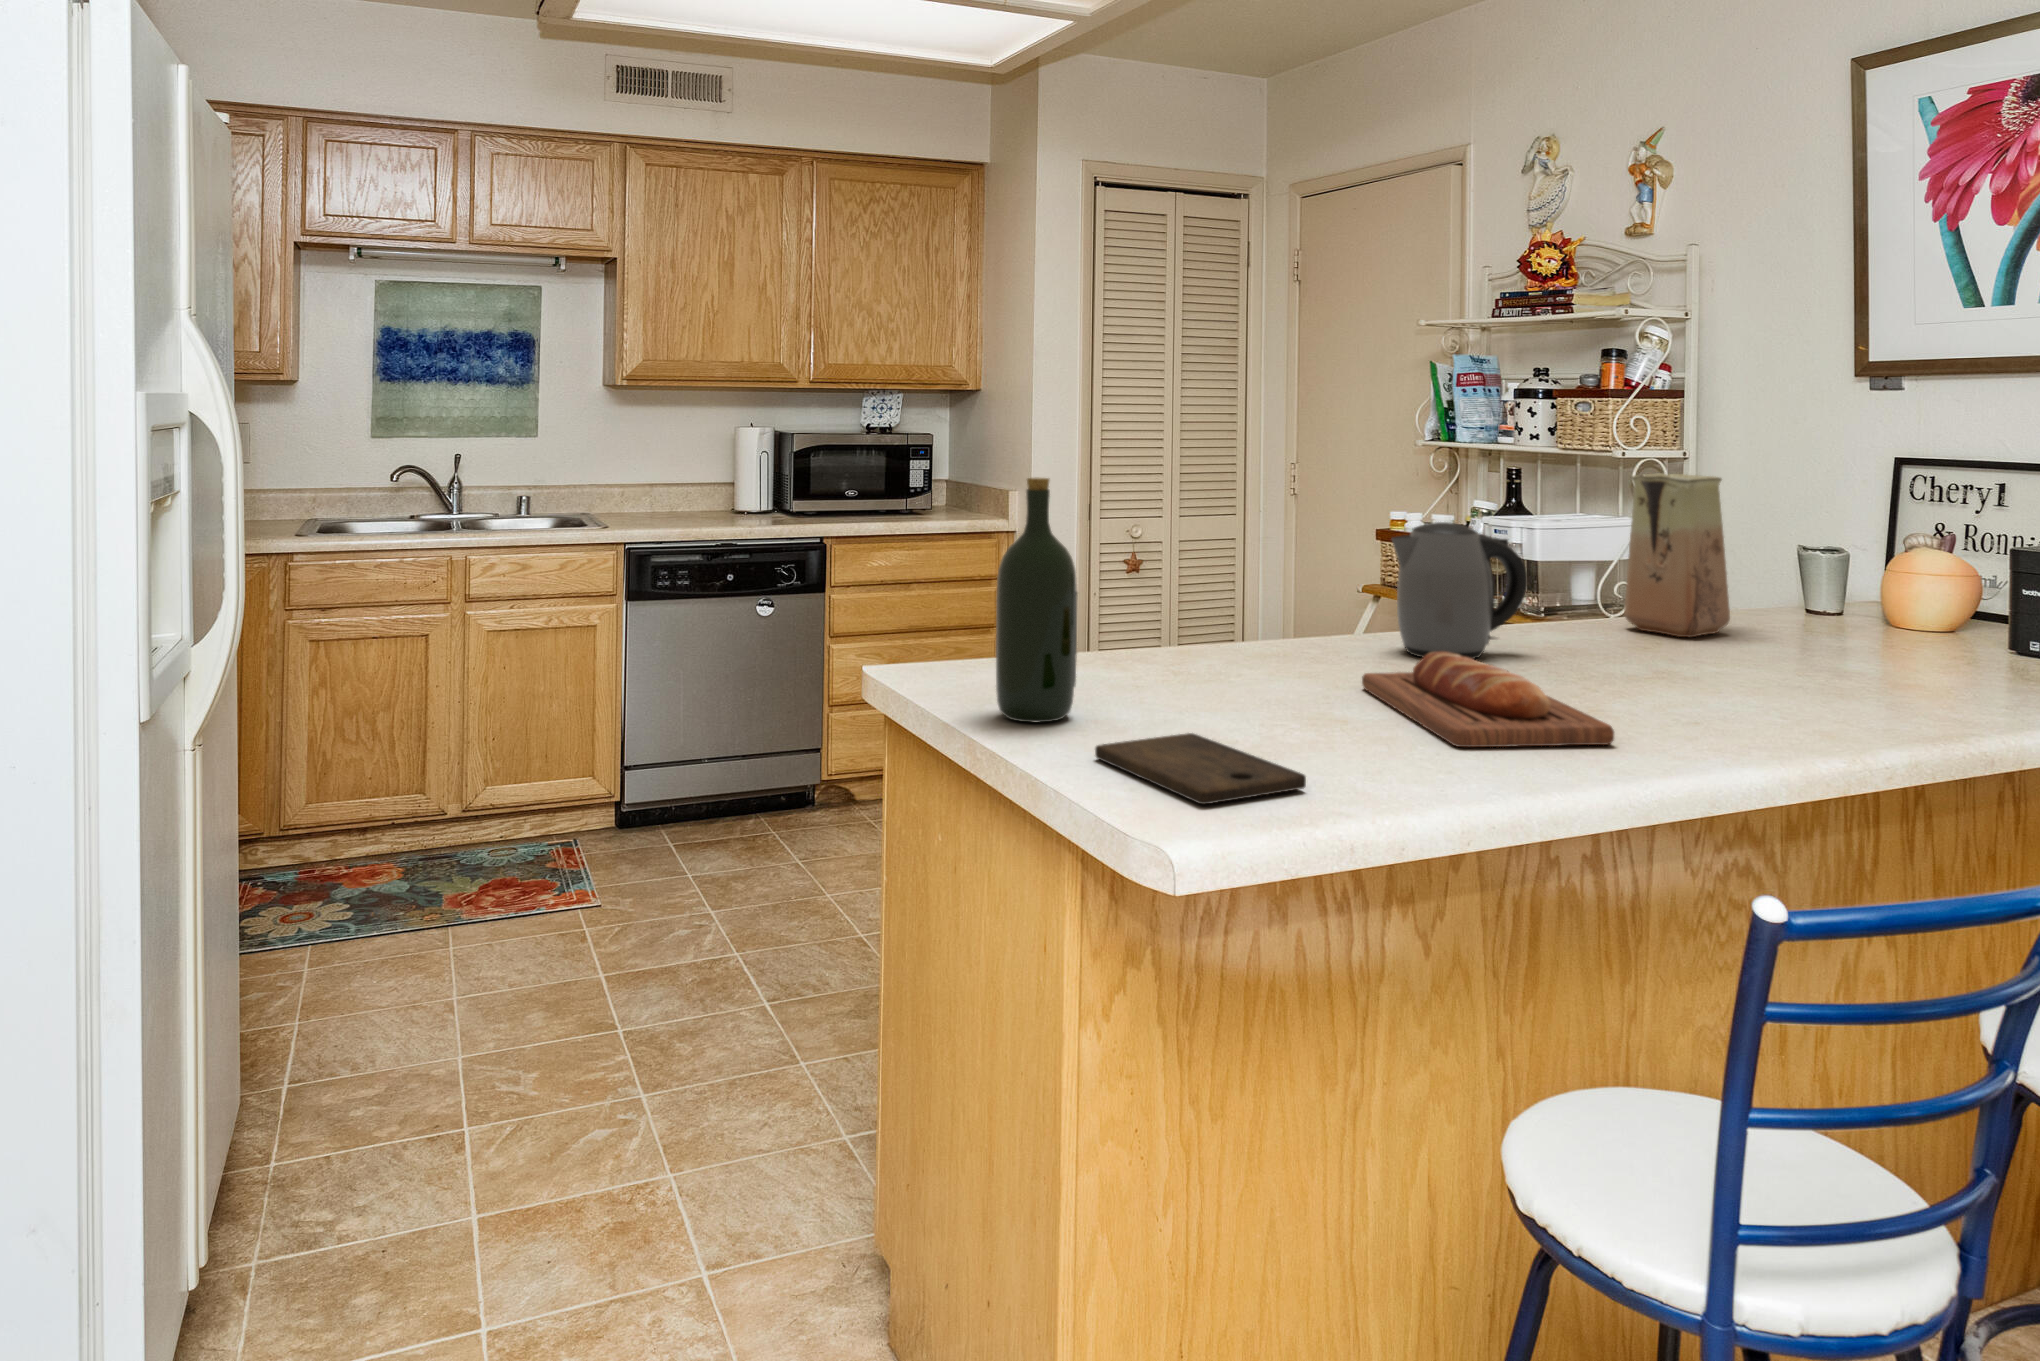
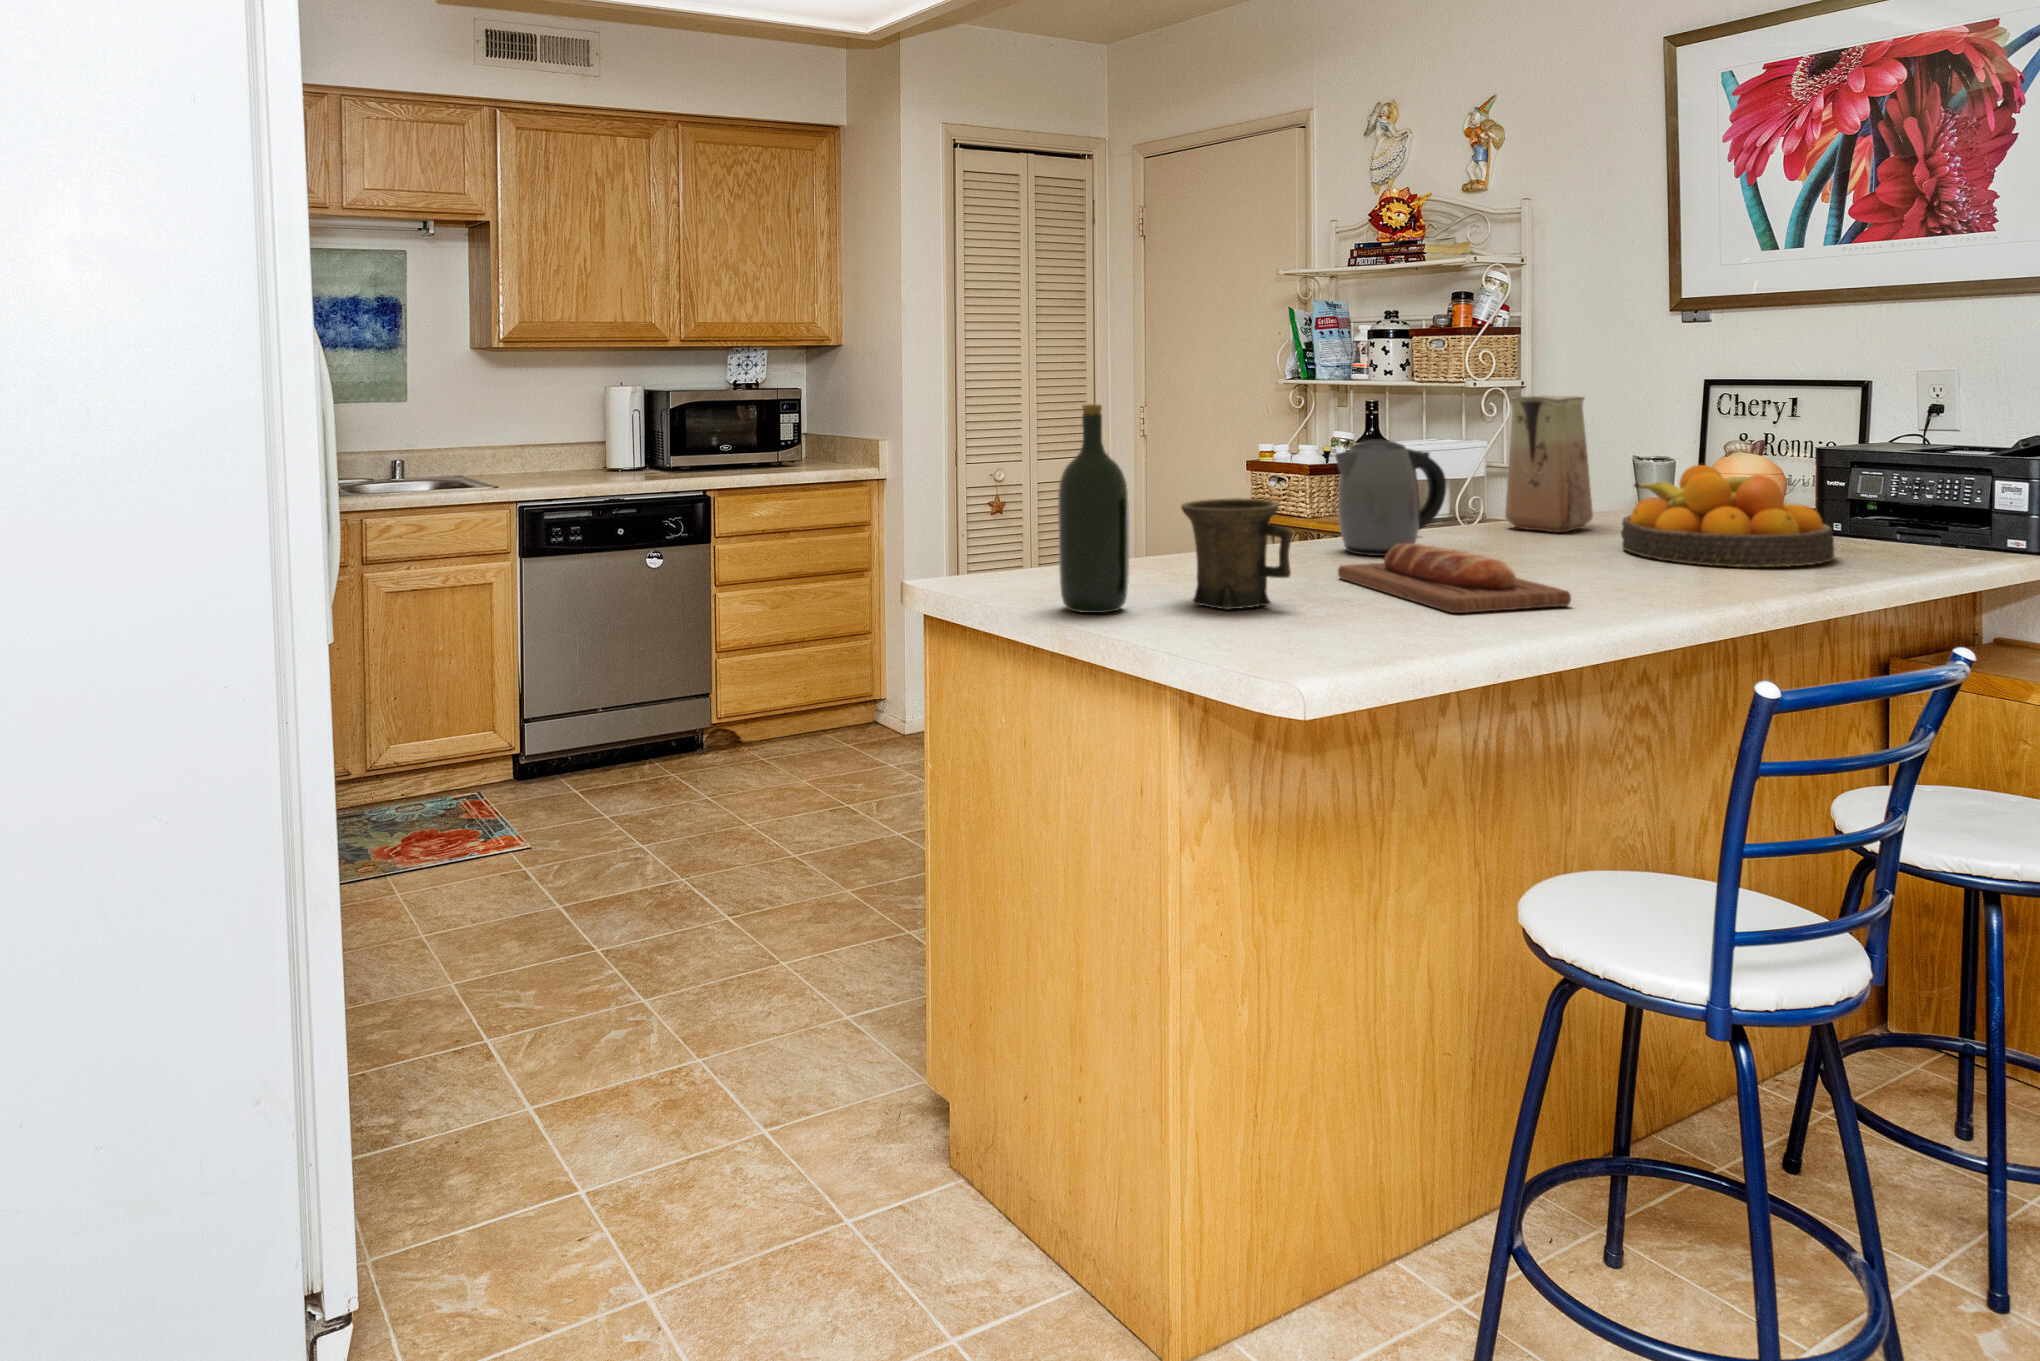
fruit bowl: none [1744,567,2008,701] -> present [1621,465,1834,567]
mug: none [1144,592,1268,726] -> present [1181,498,1293,609]
cutting board: present [1095,733,1306,804] -> none [1177,612,1366,658]

